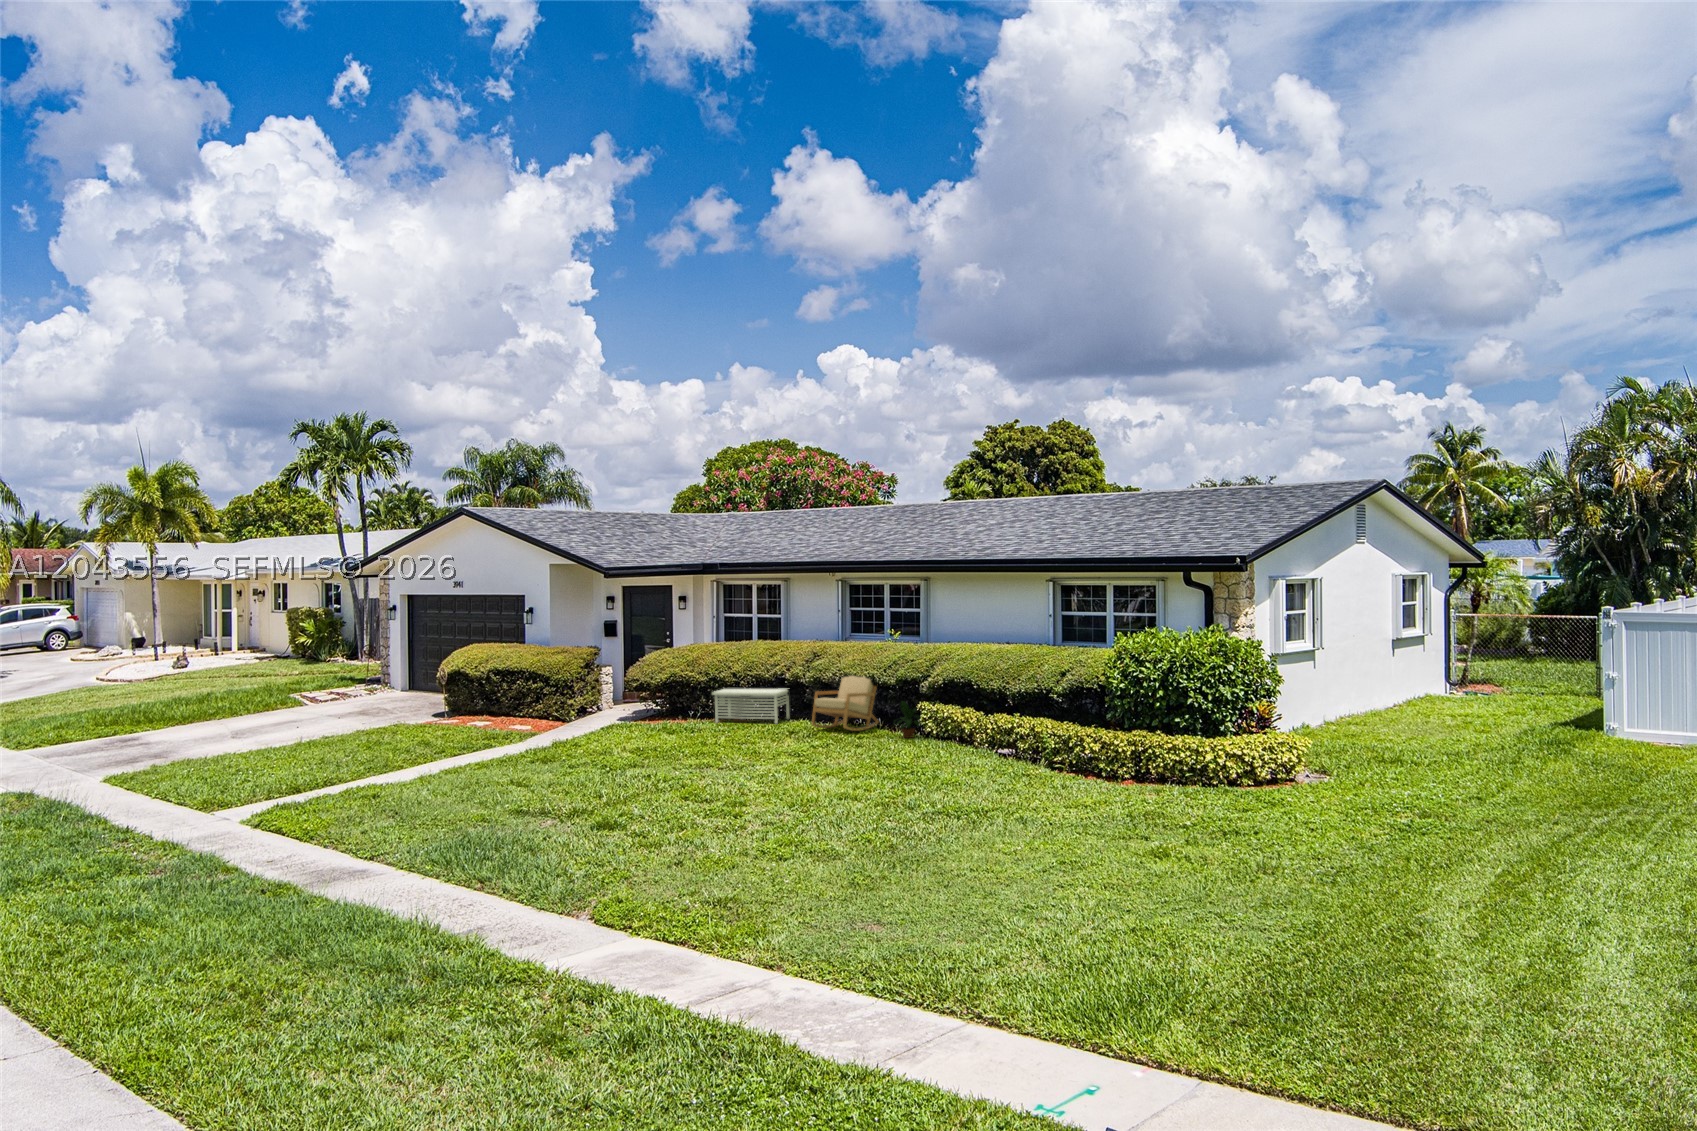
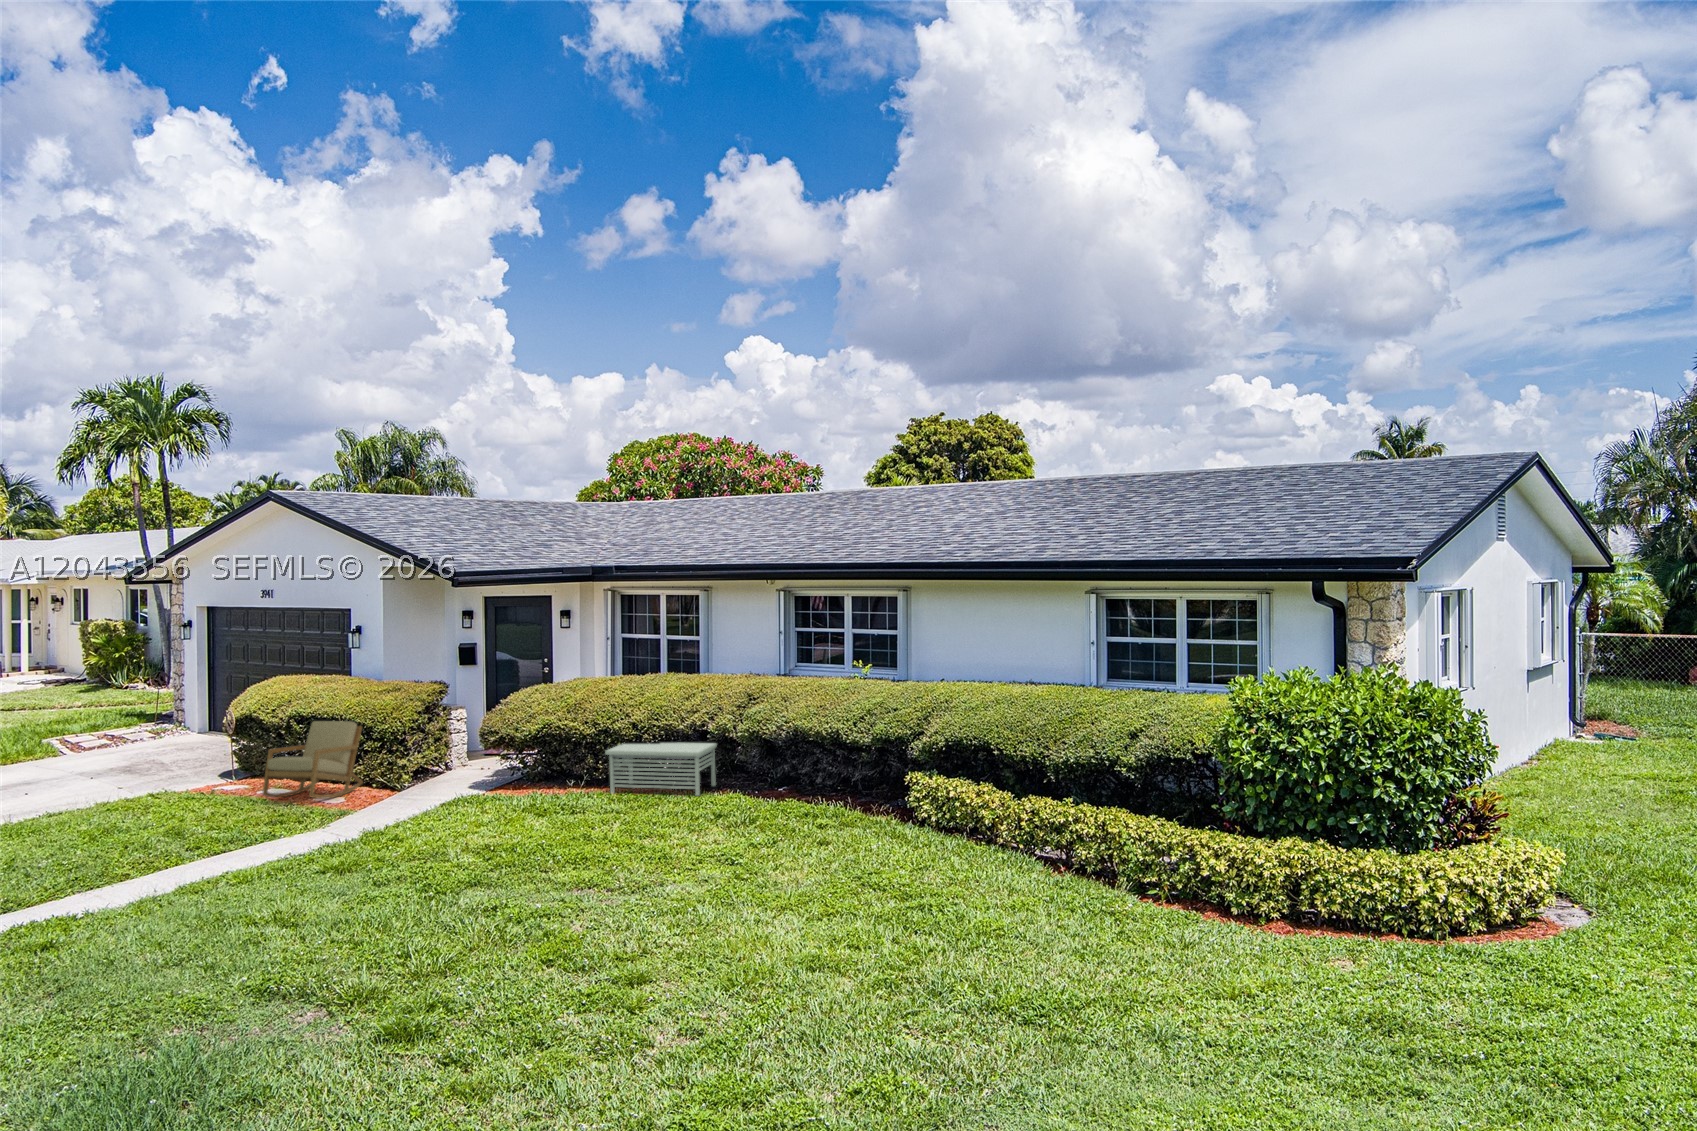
chair: present [812,676,878,731] -> present [262,721,363,799]
potted plant: present [893,701,920,738] -> none [872,770,916,826]

